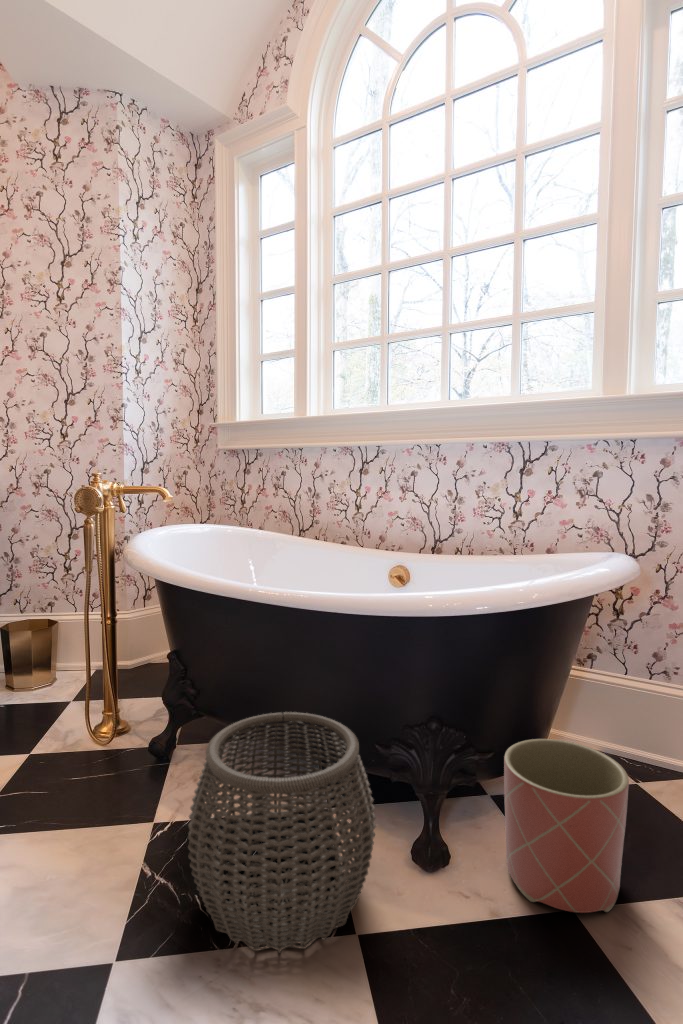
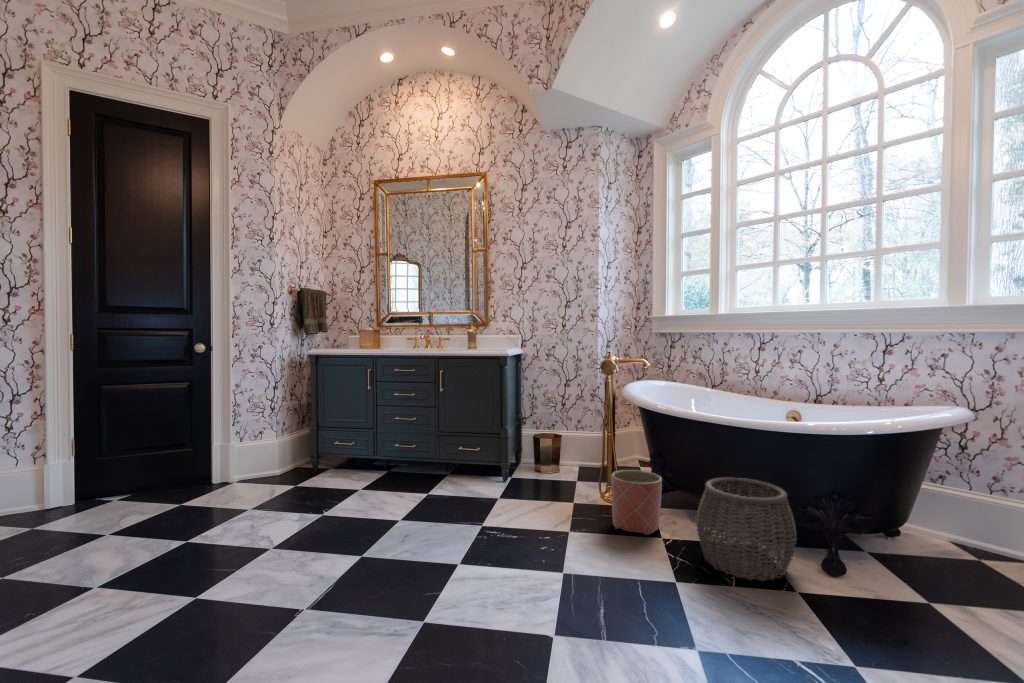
planter: present [504,739,629,913] -> present [611,470,662,535]

